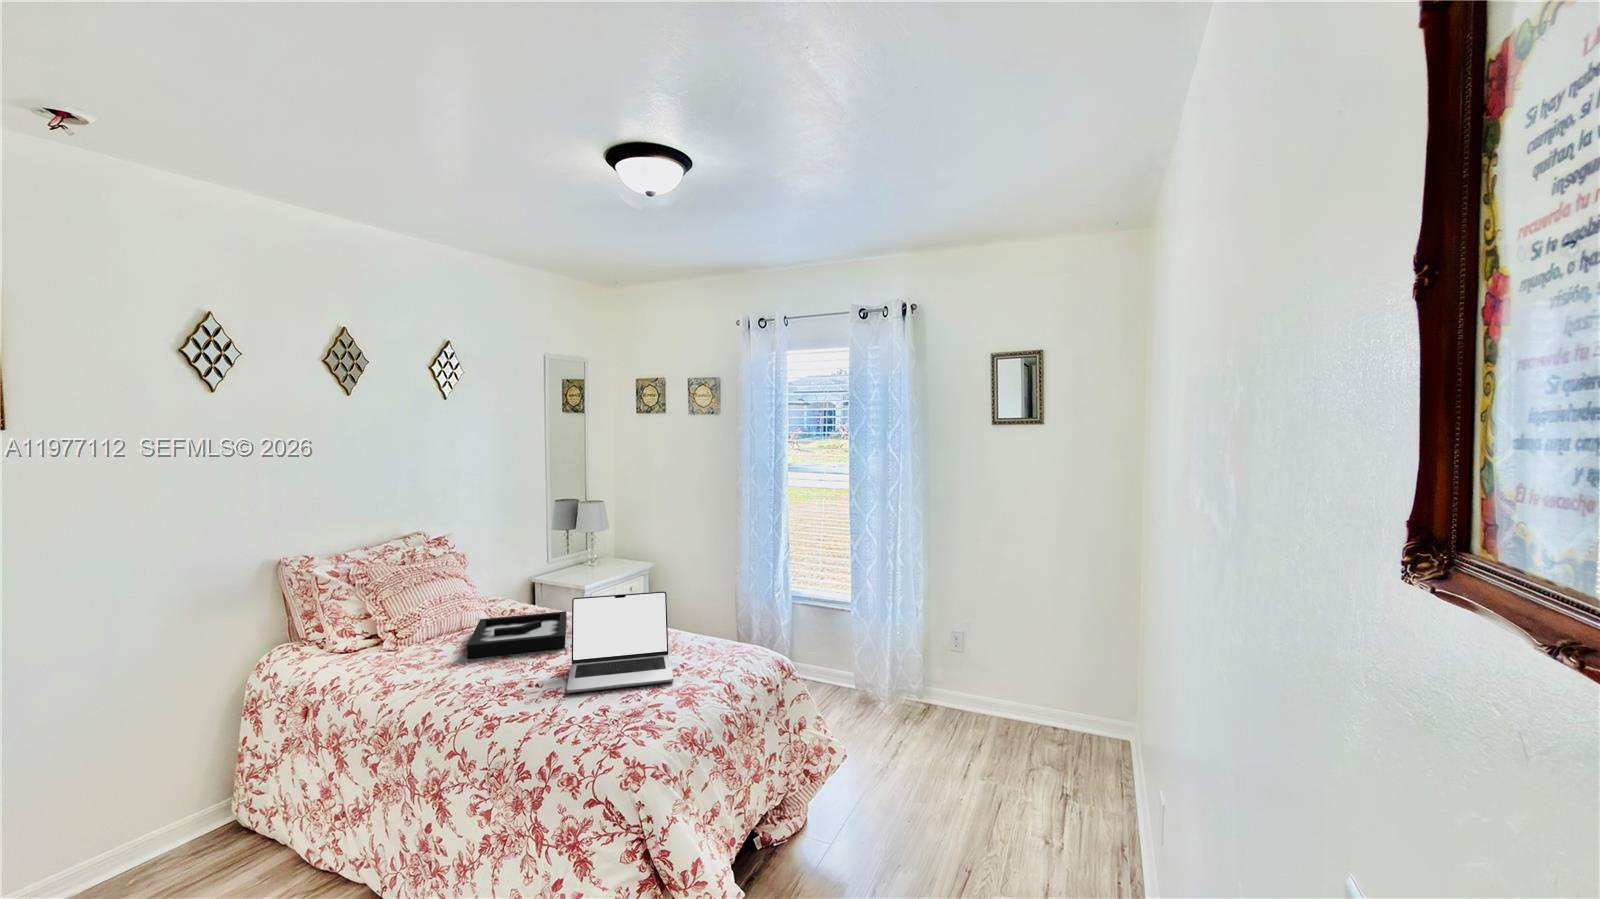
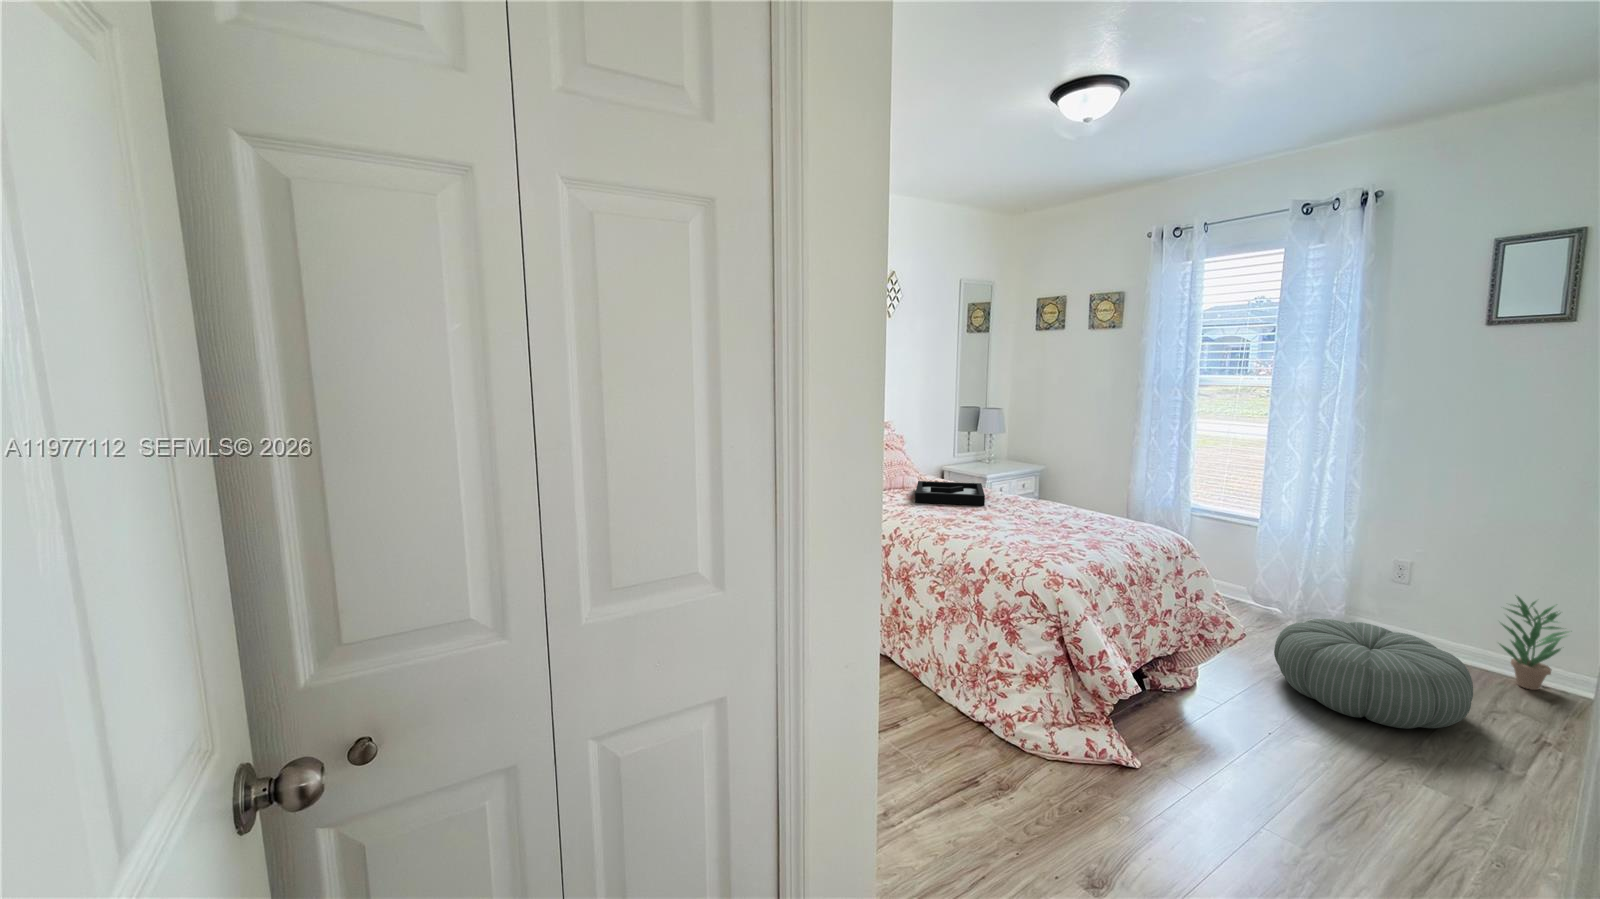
laptop: present [566,591,674,693] -> none [993,465,1080,534]
potted plant: none [1022,656,1068,737] -> present [1500,596,1567,690]
pouf: none [872,708,1019,823] -> present [1274,619,1473,729]

